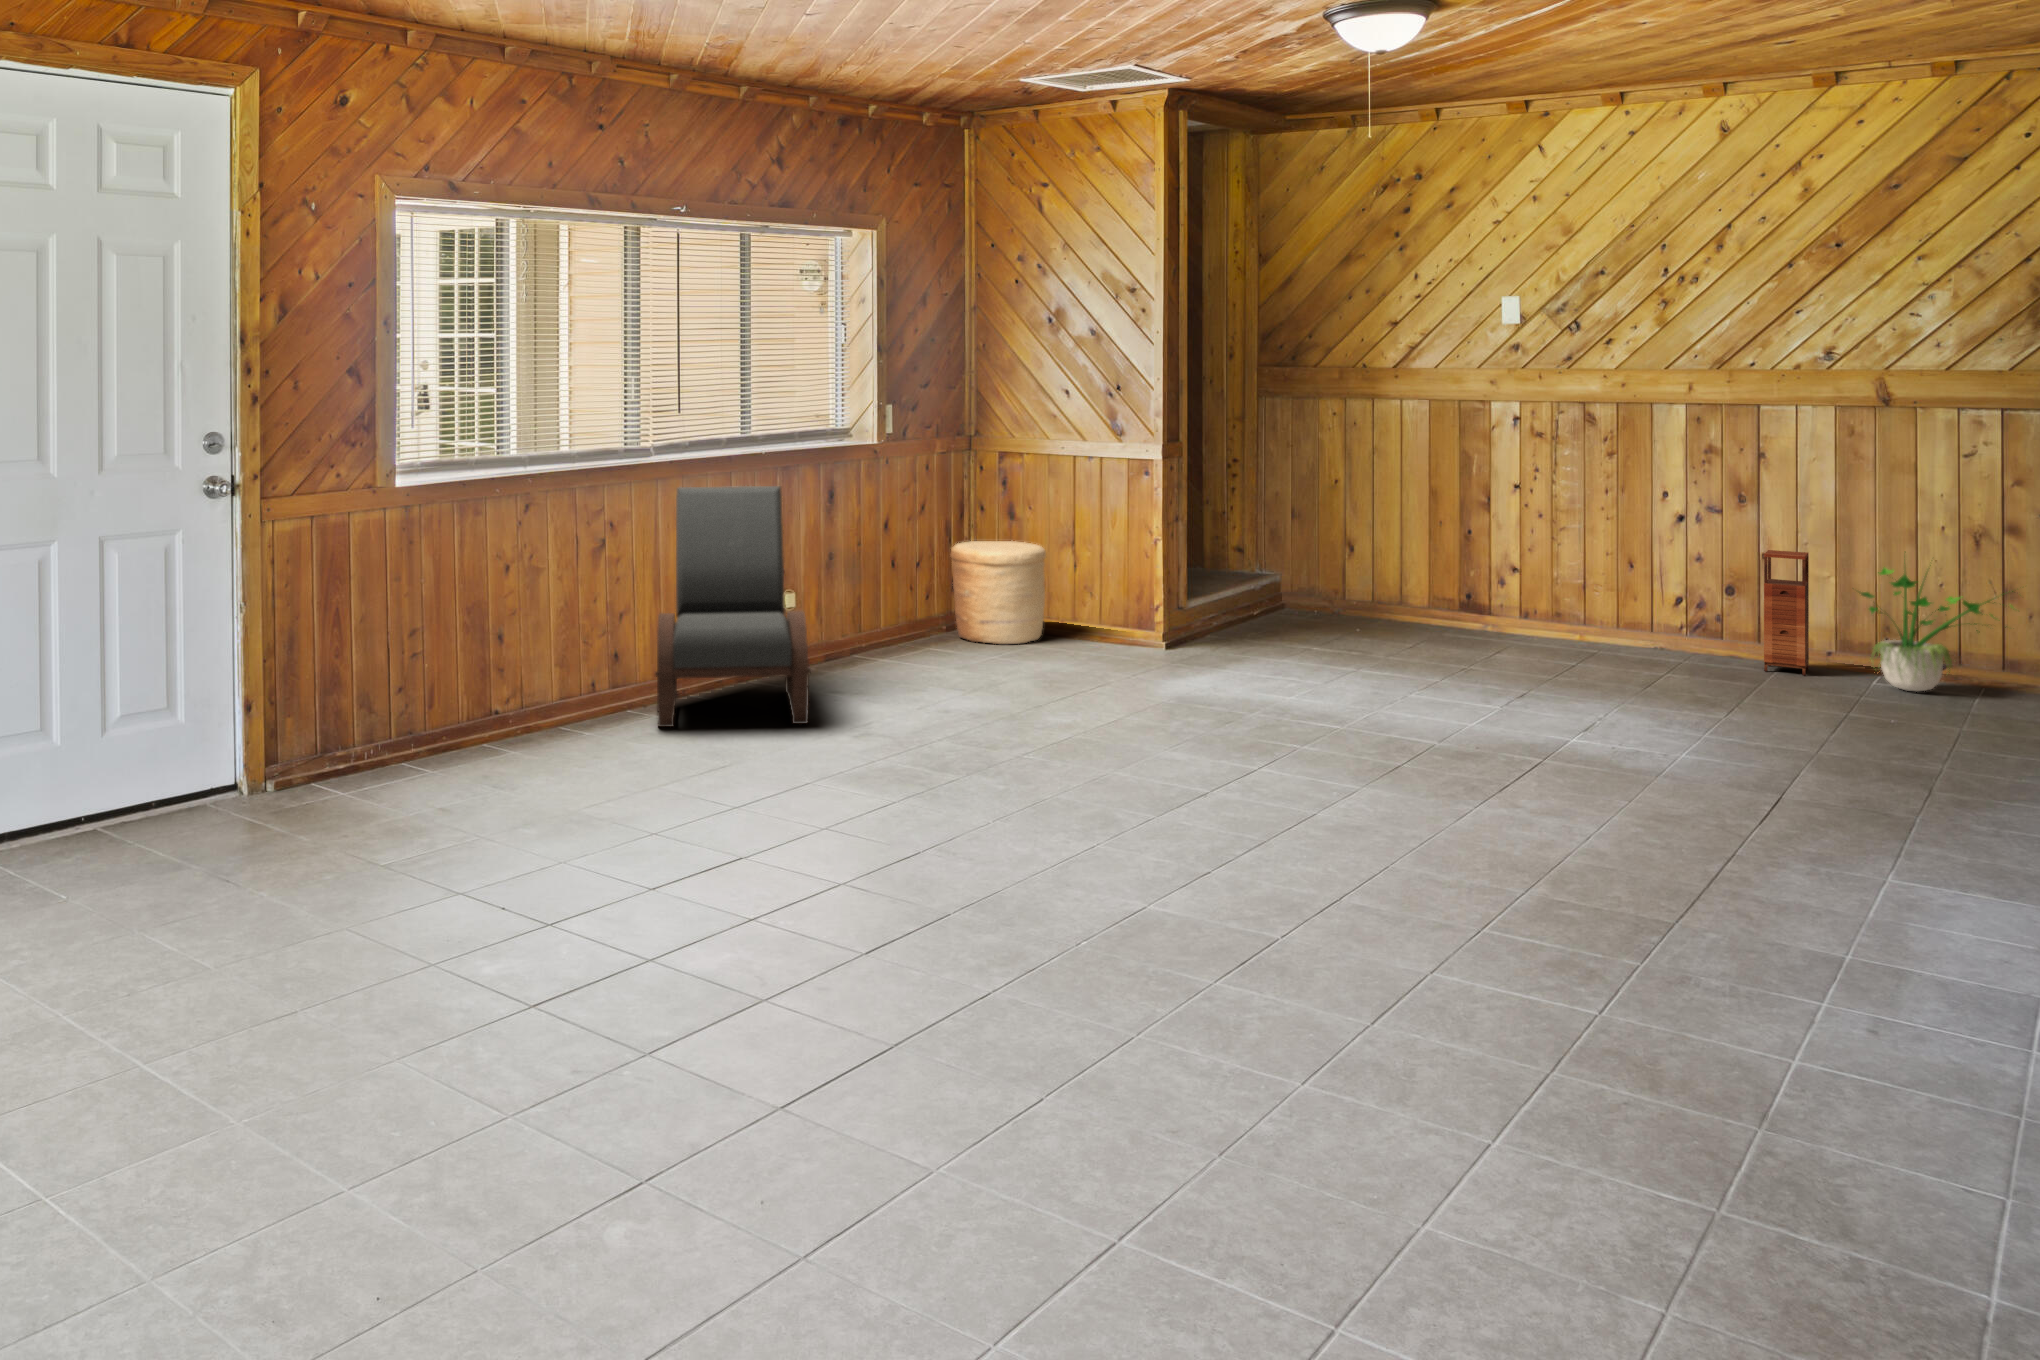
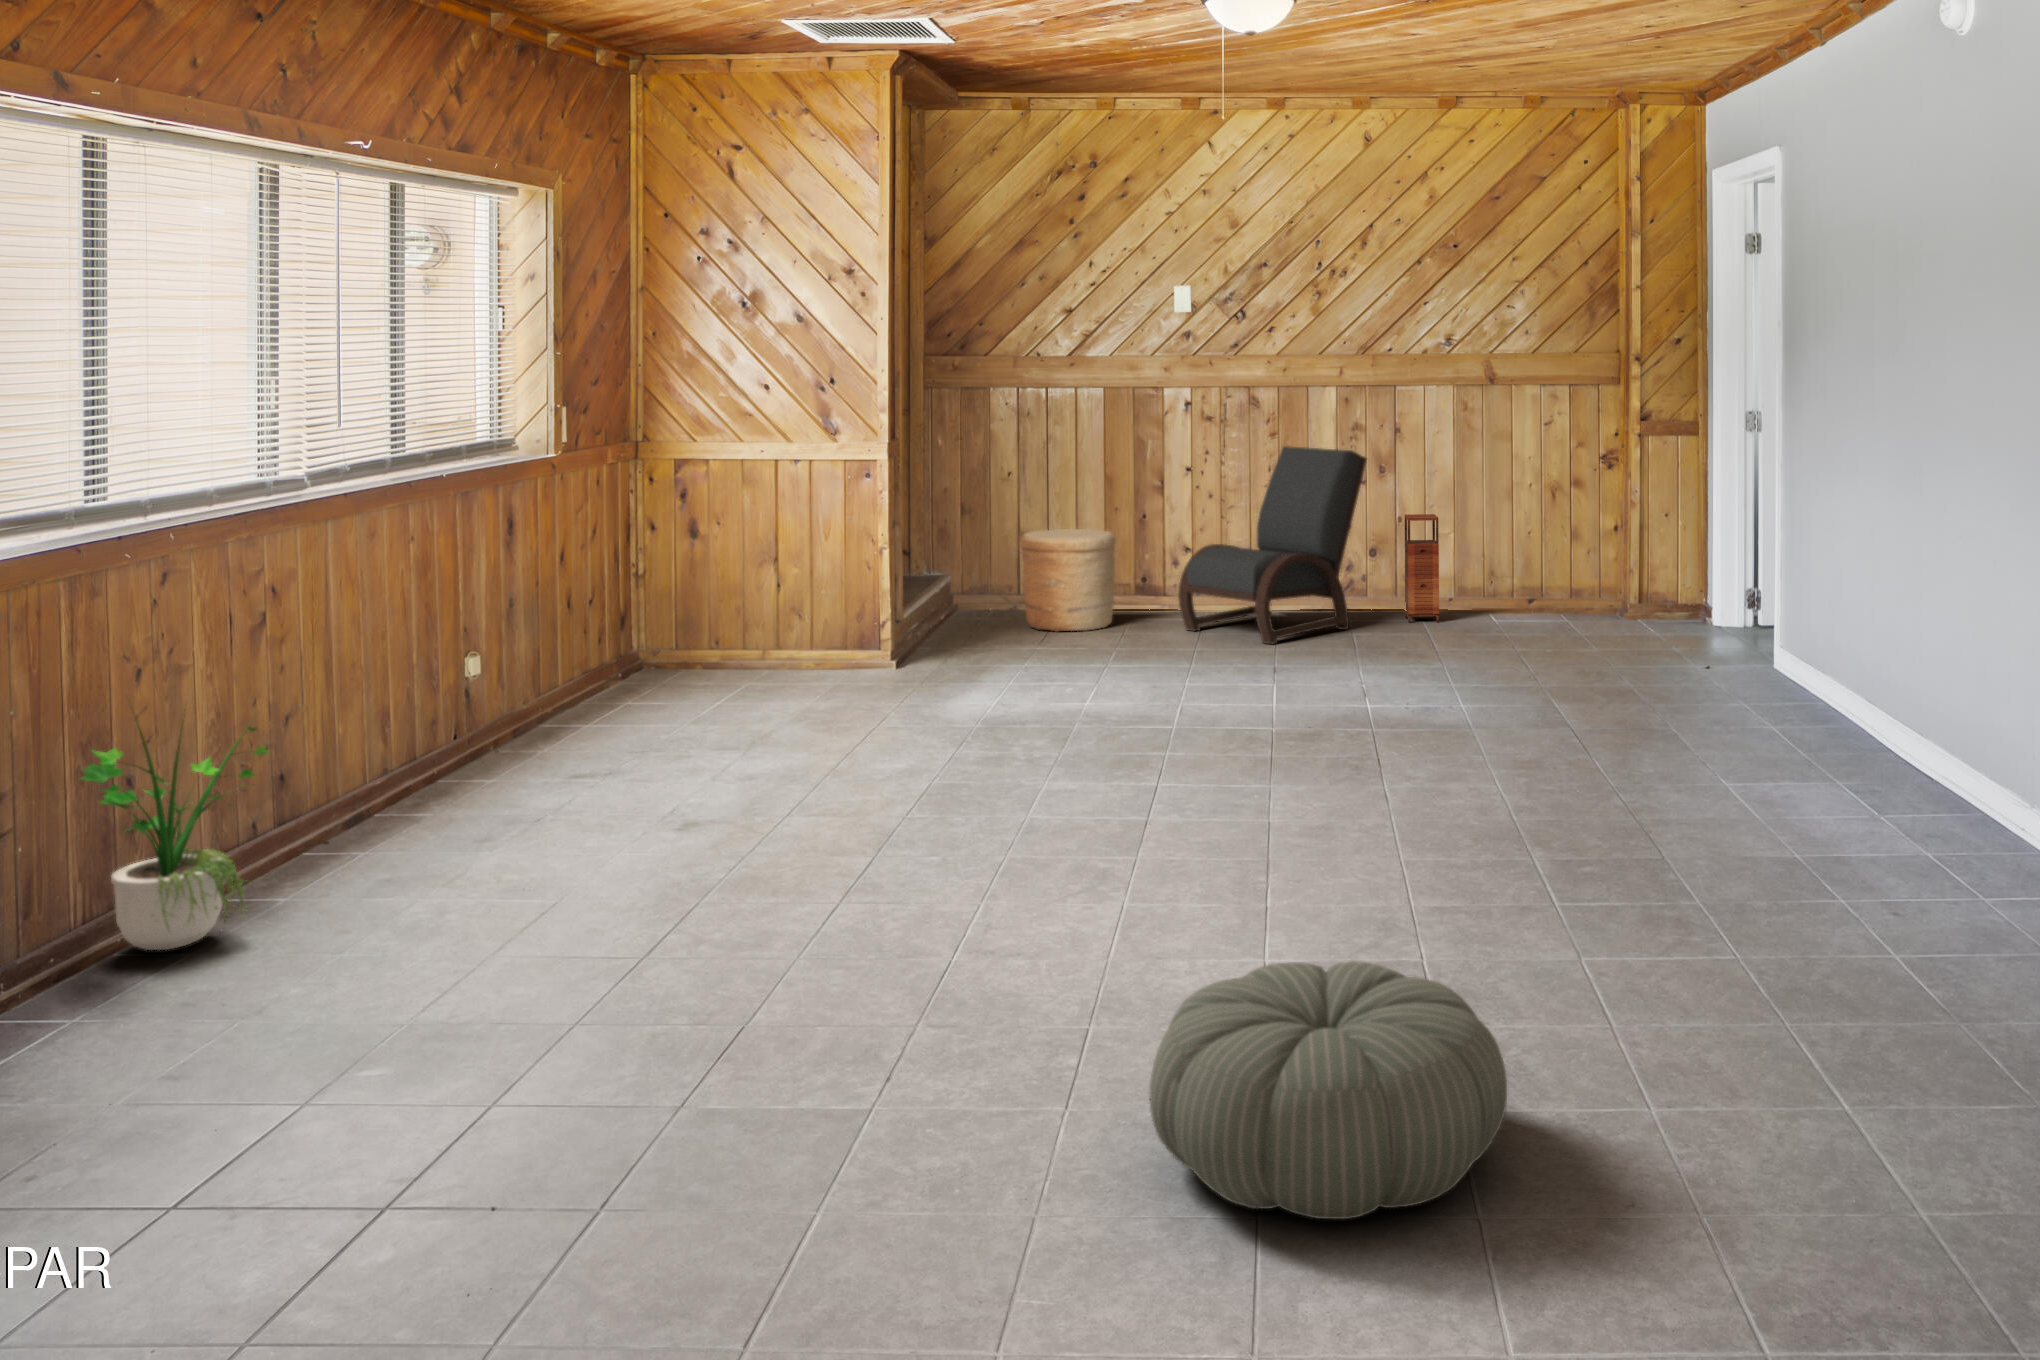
lounge chair: present [655,486,811,727] -> present [1178,446,1367,645]
woven basket: present [950,541,1046,644] -> present [1020,529,1116,632]
potted plant: present [1860,563,2013,691] -> present [81,722,268,950]
pouf: none [796,938,1128,1185] -> present [1150,961,1507,1219]

